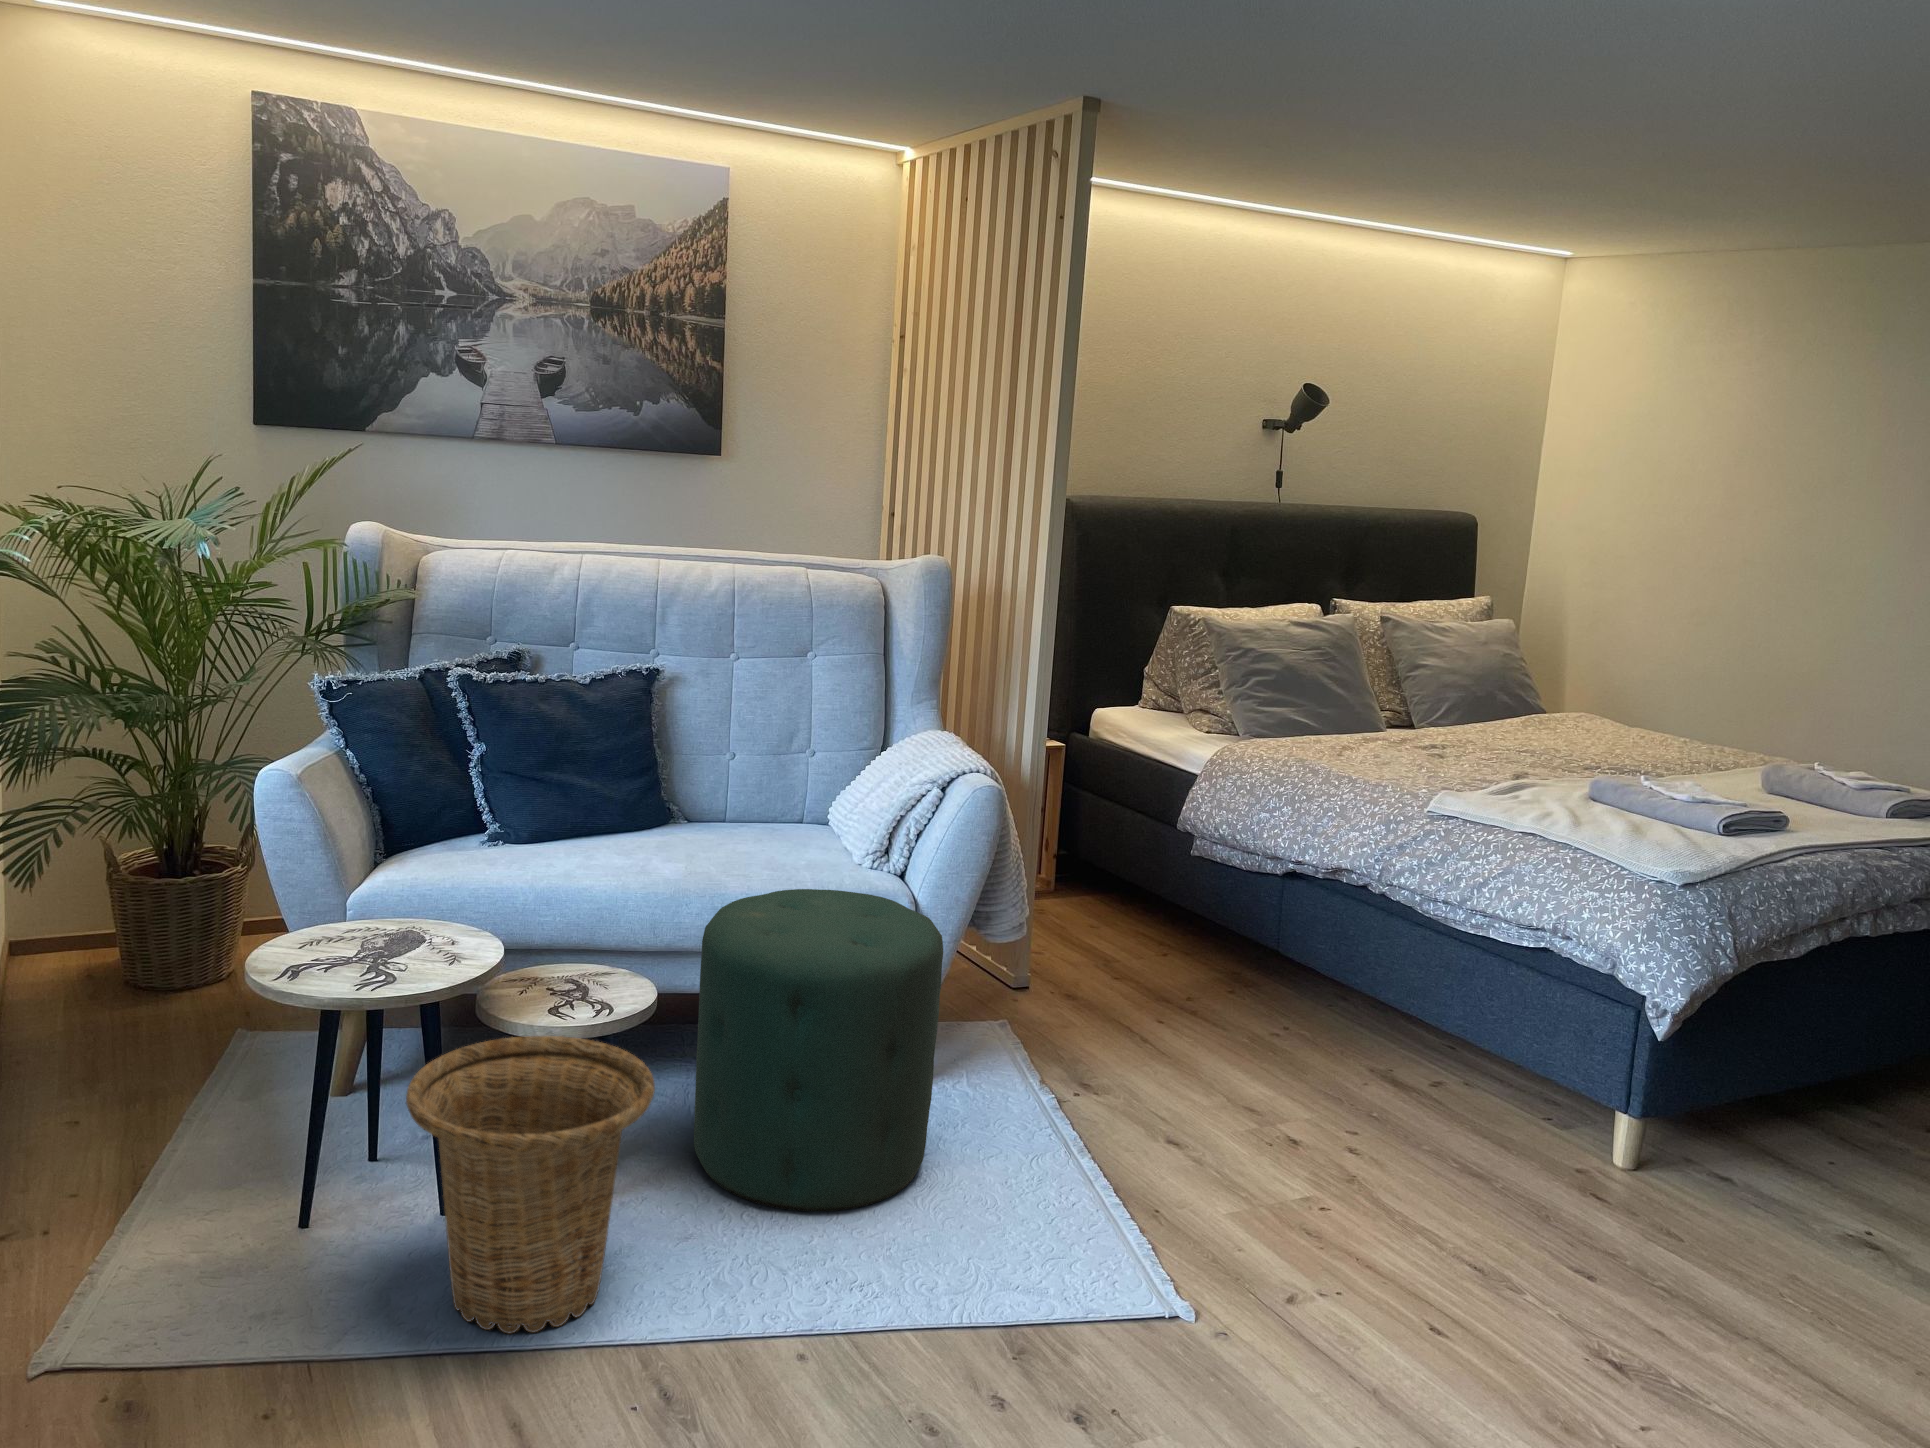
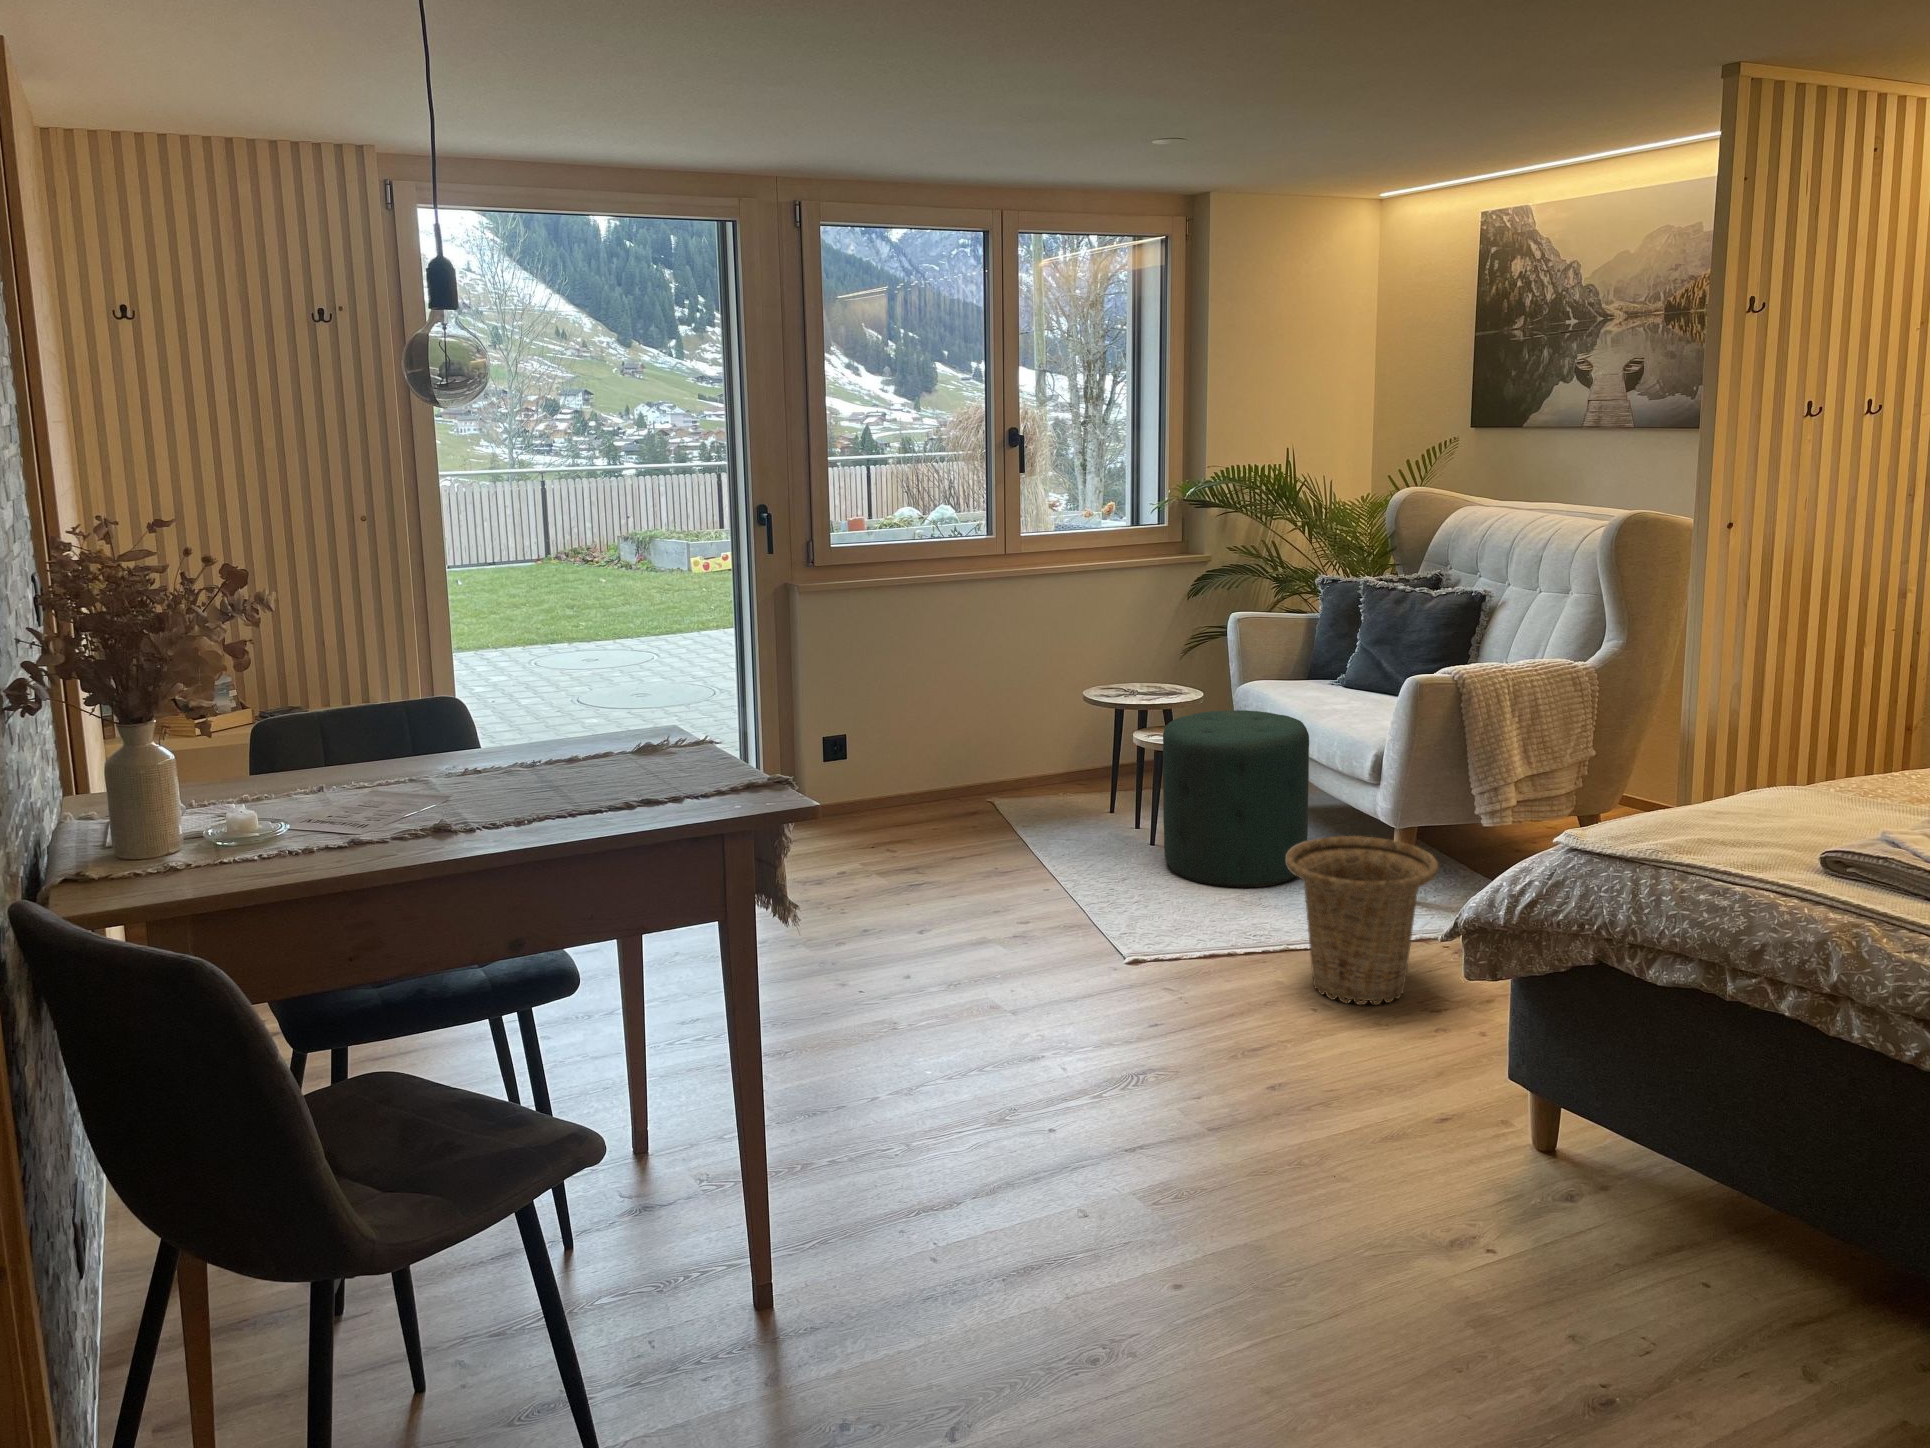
basket: present [406,1036,655,1334] -> present [1286,836,1439,1005]

